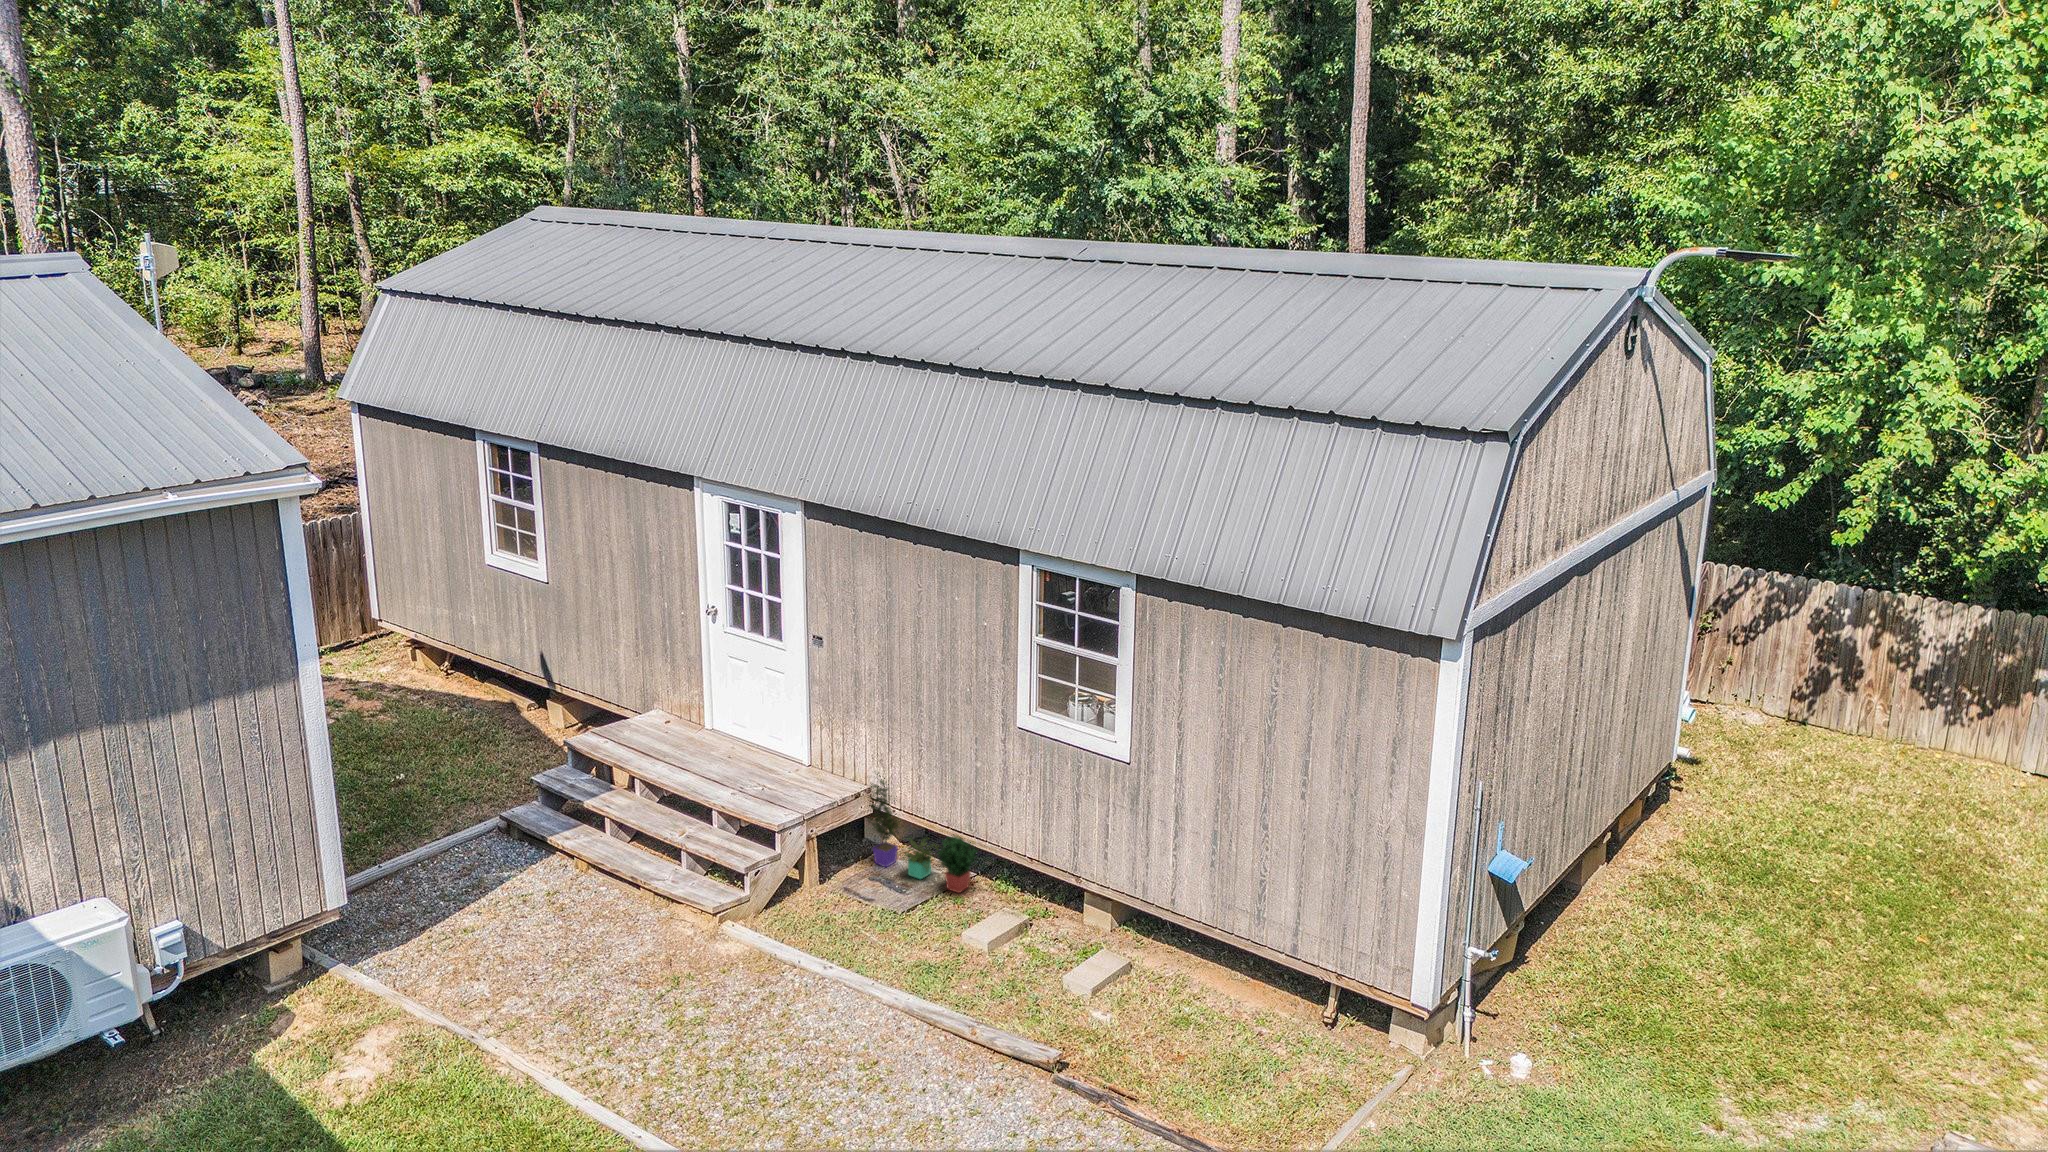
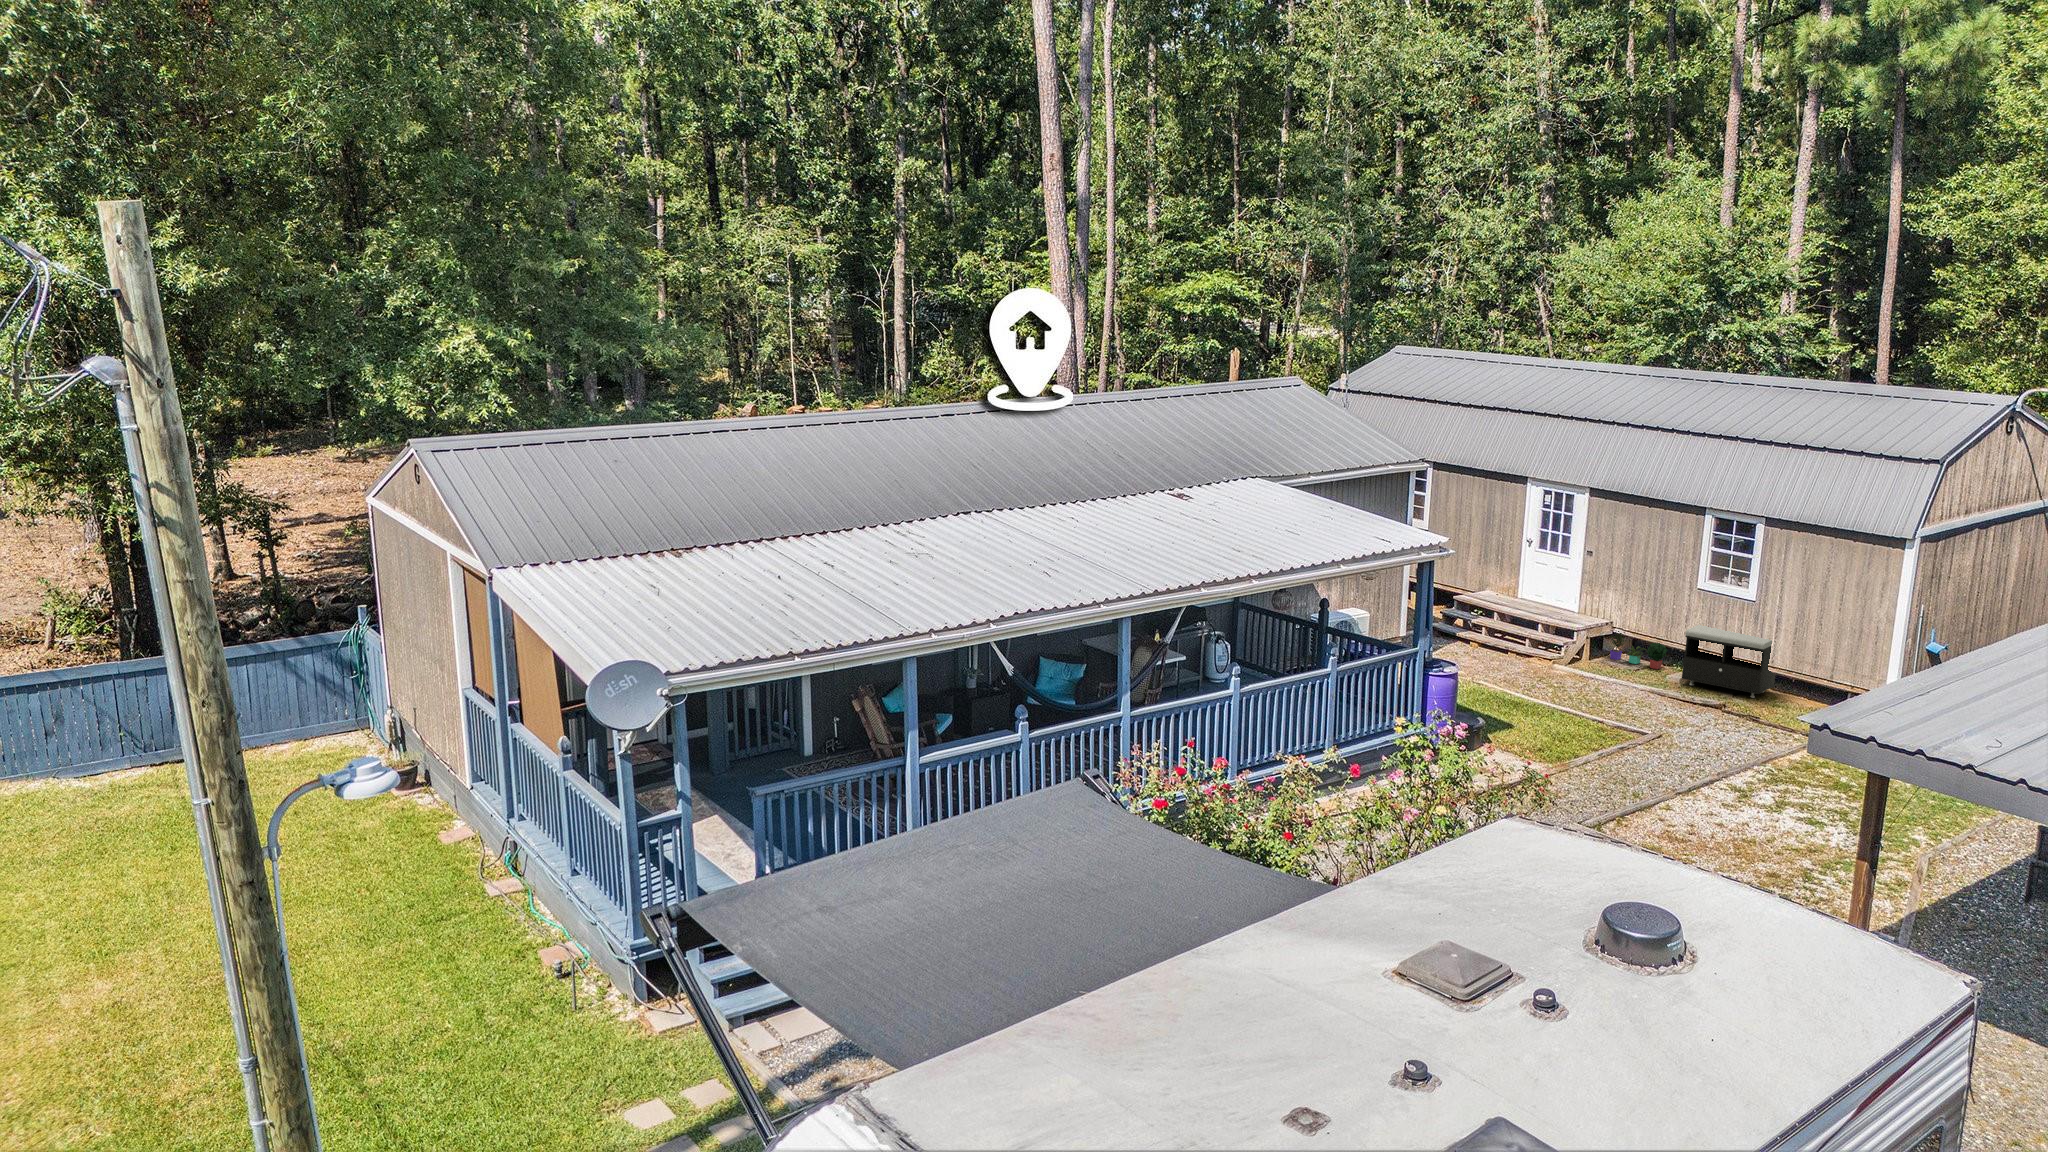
storage bench: none [992,800,1188,984] -> present [1682,625,1775,698]

